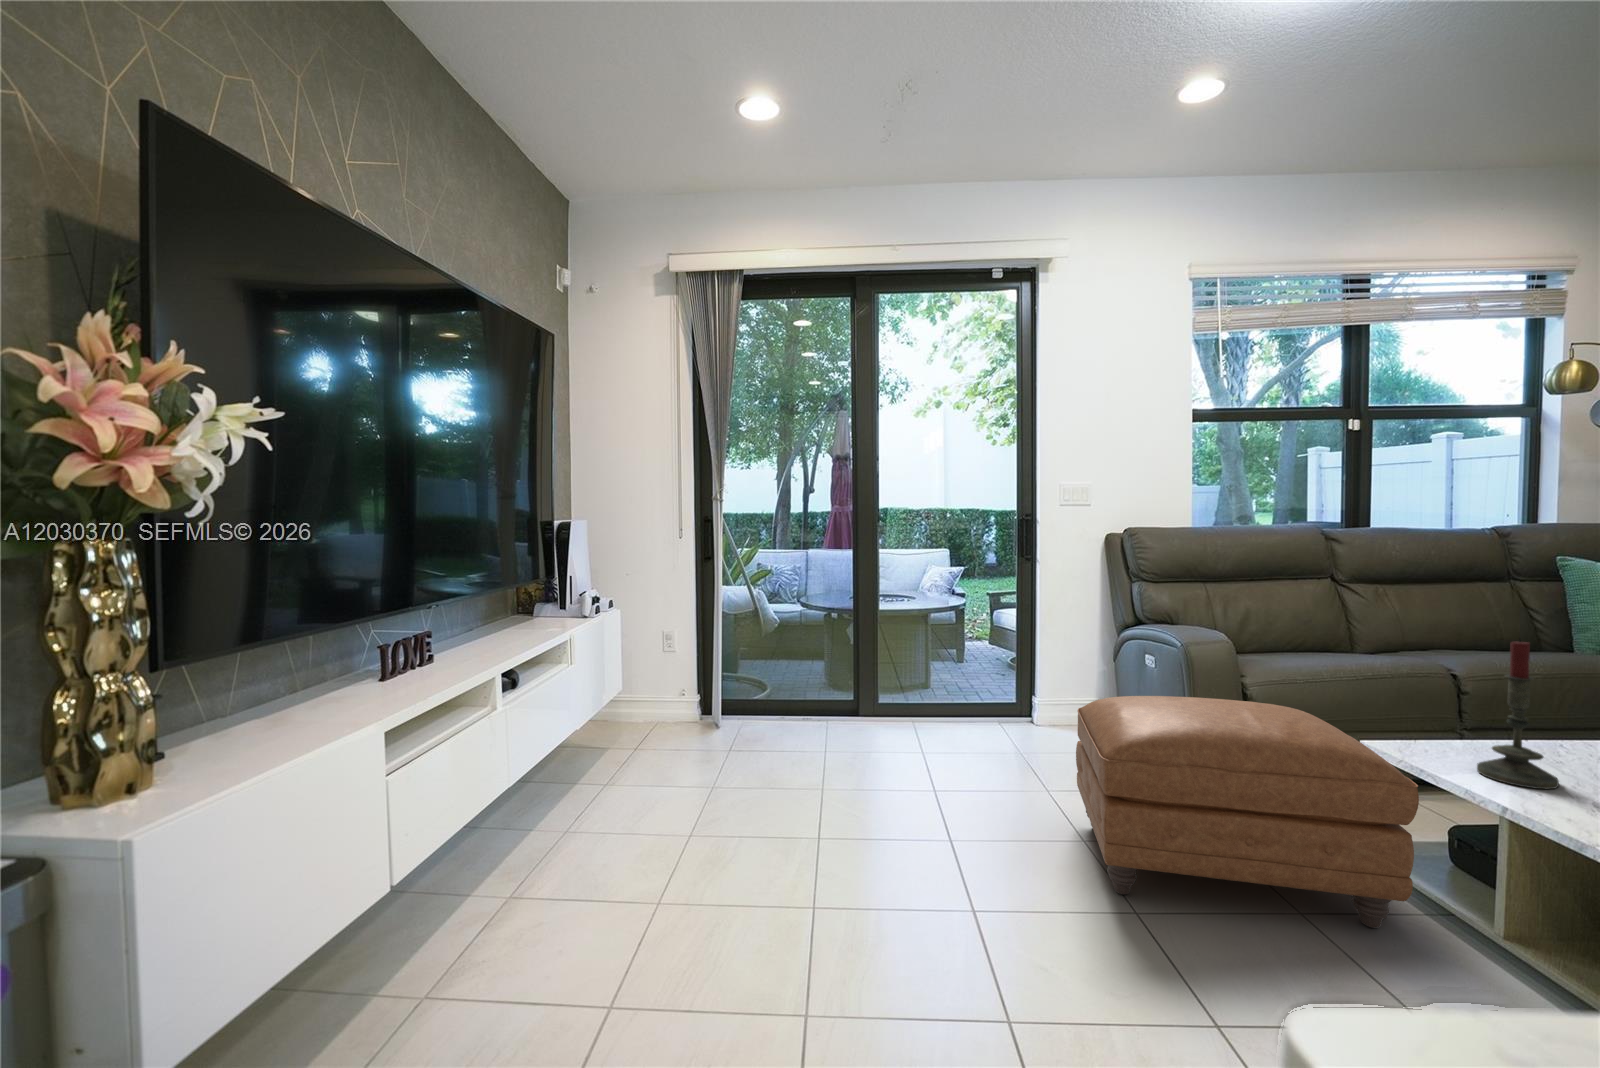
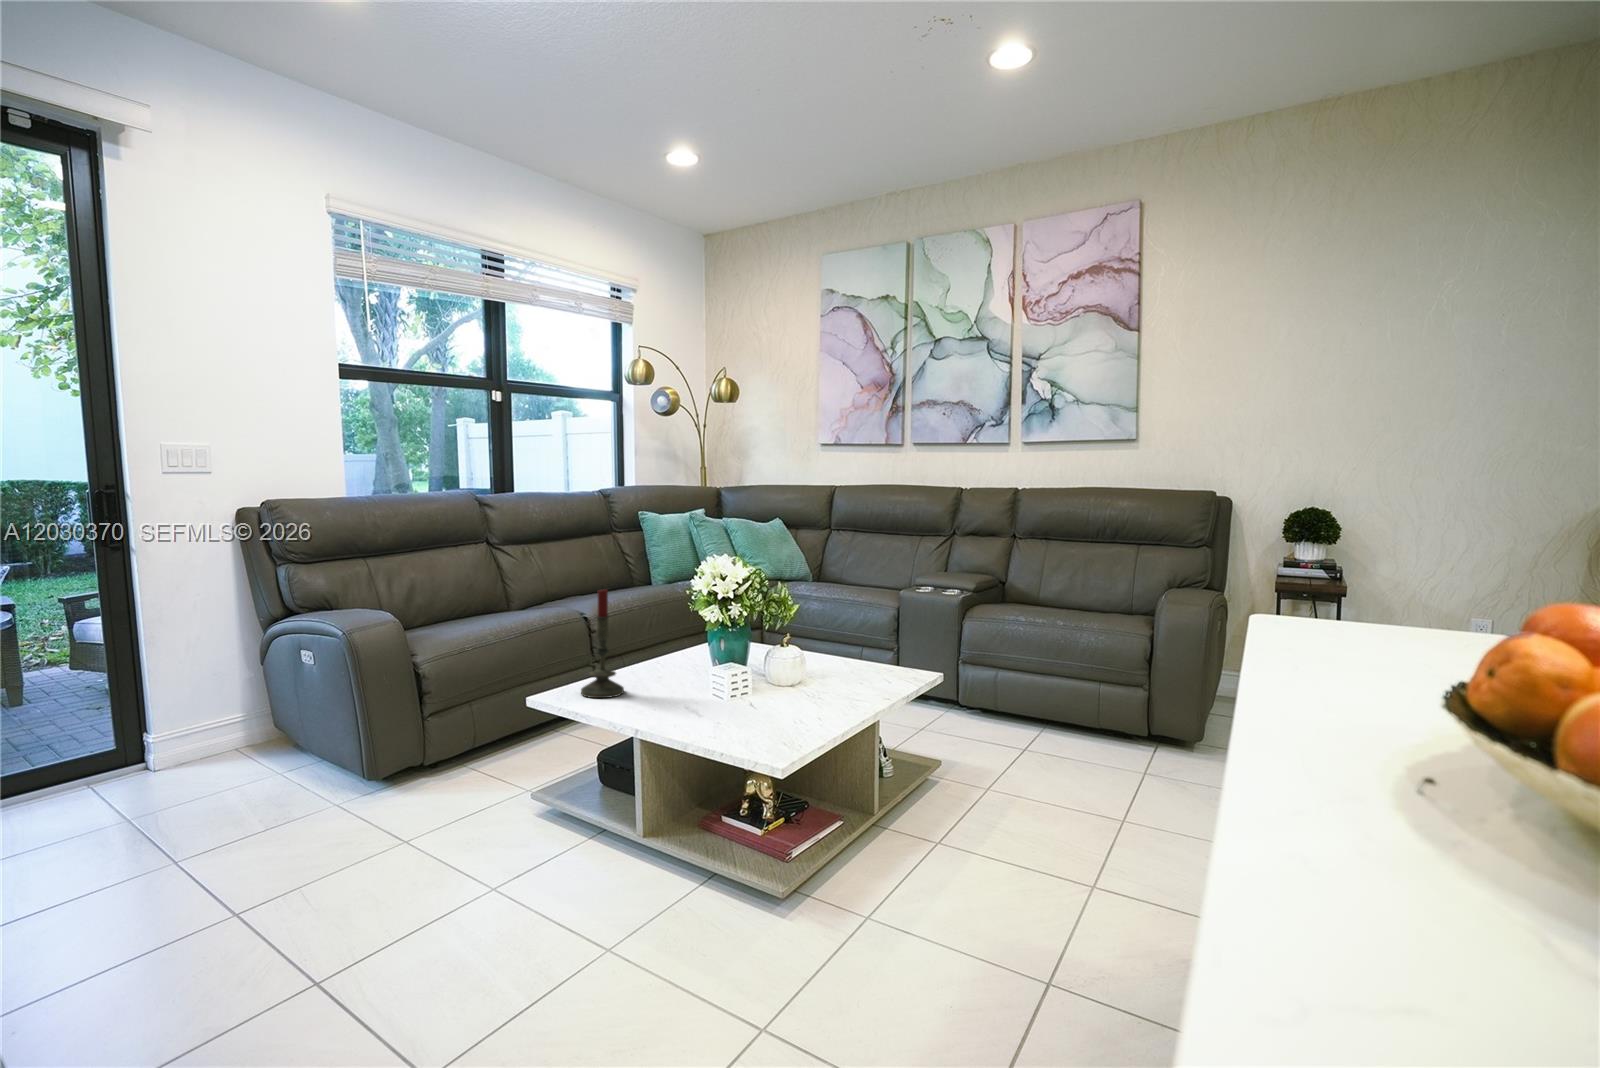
ottoman: present [1076,696,1419,928] -> none [232,674,546,907]

